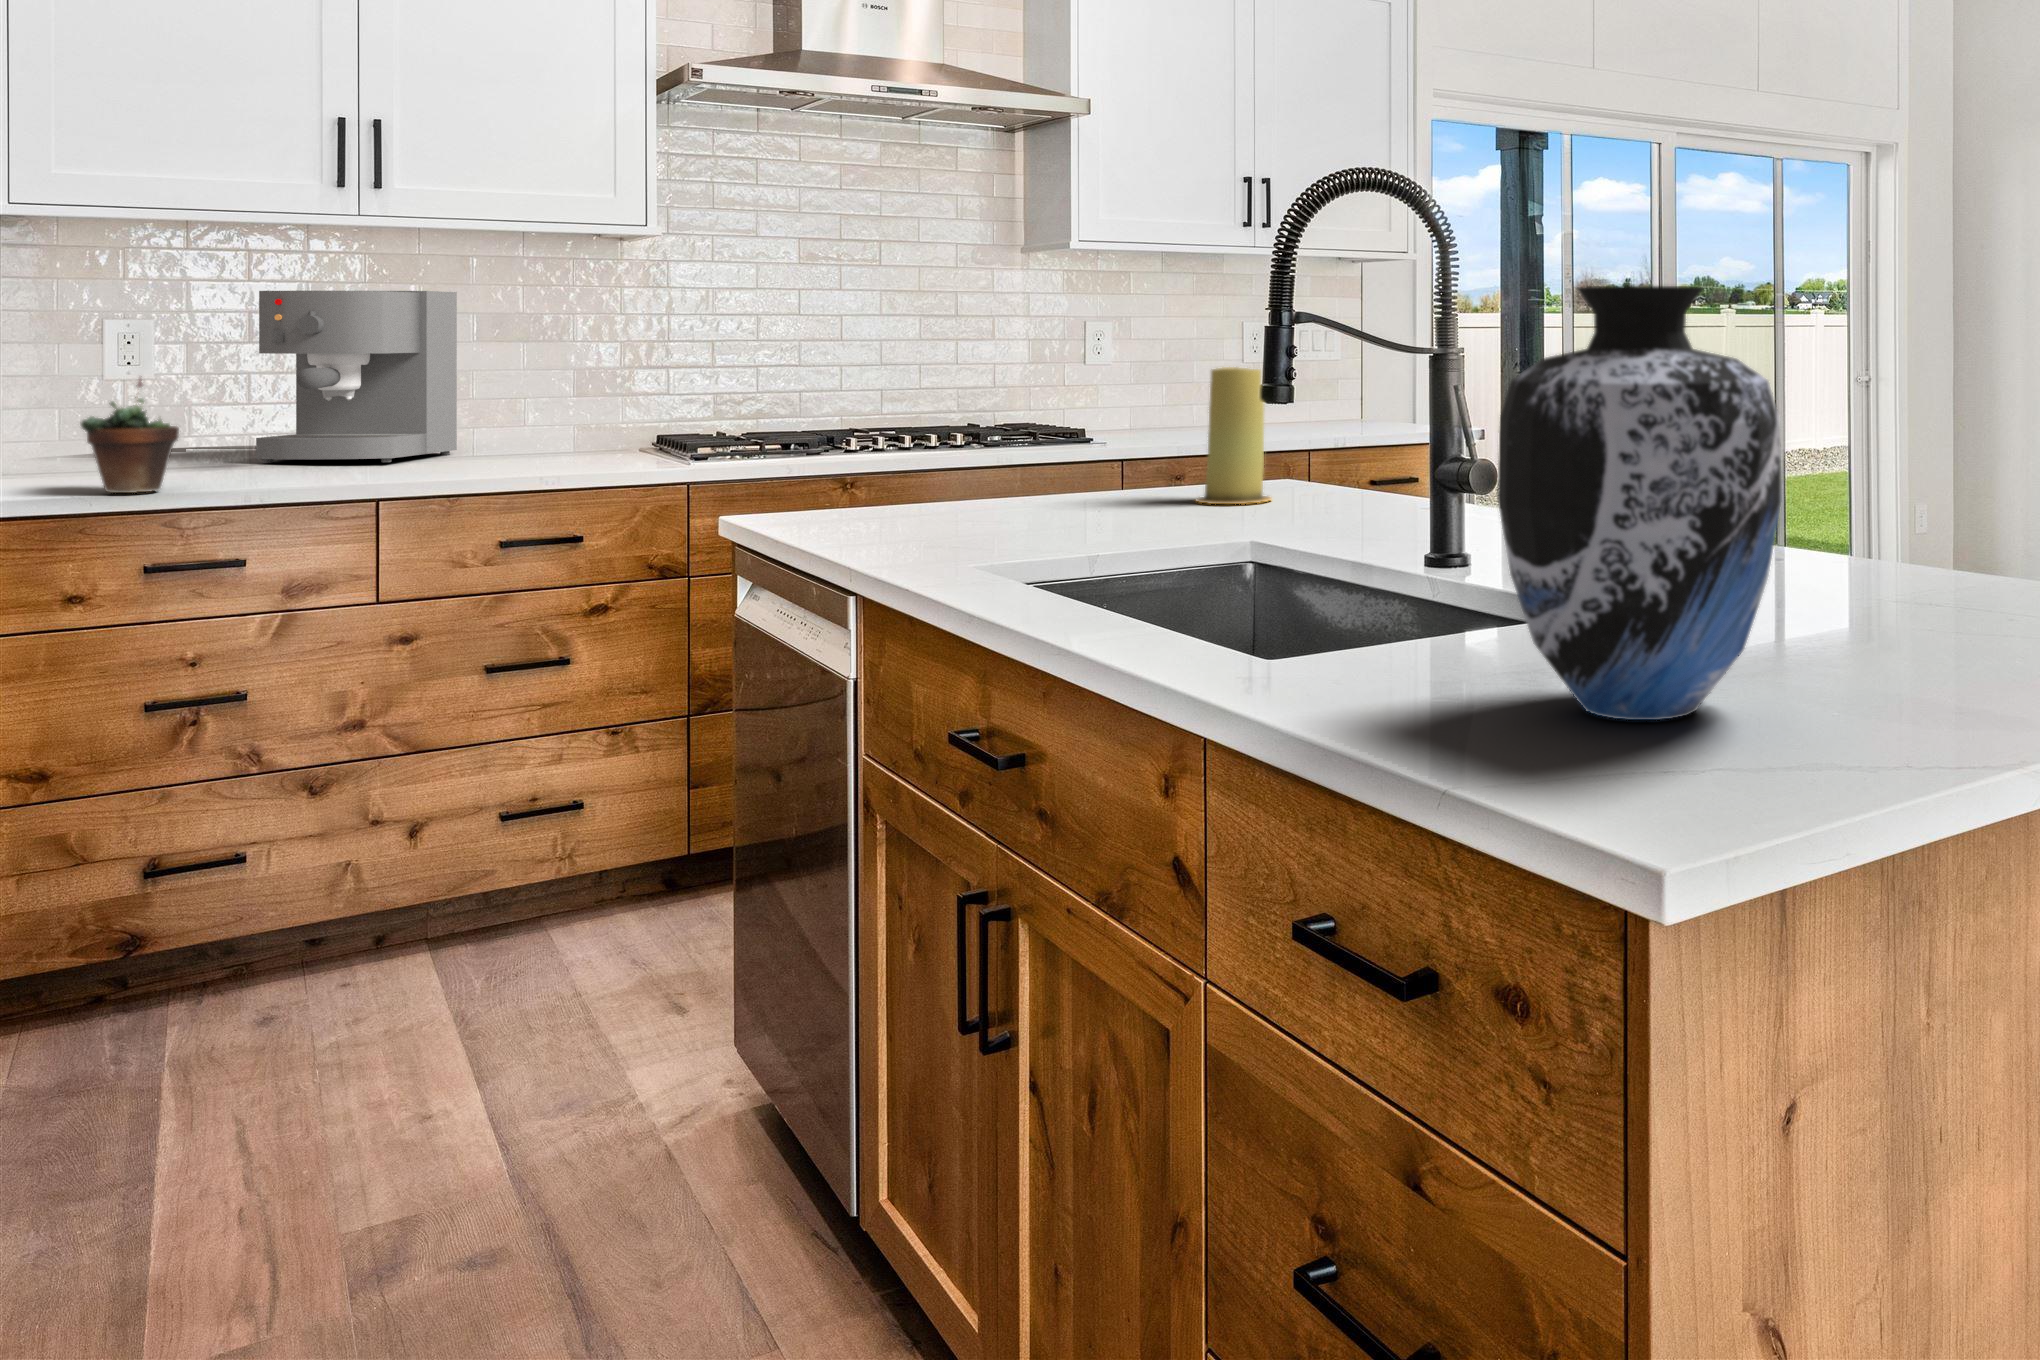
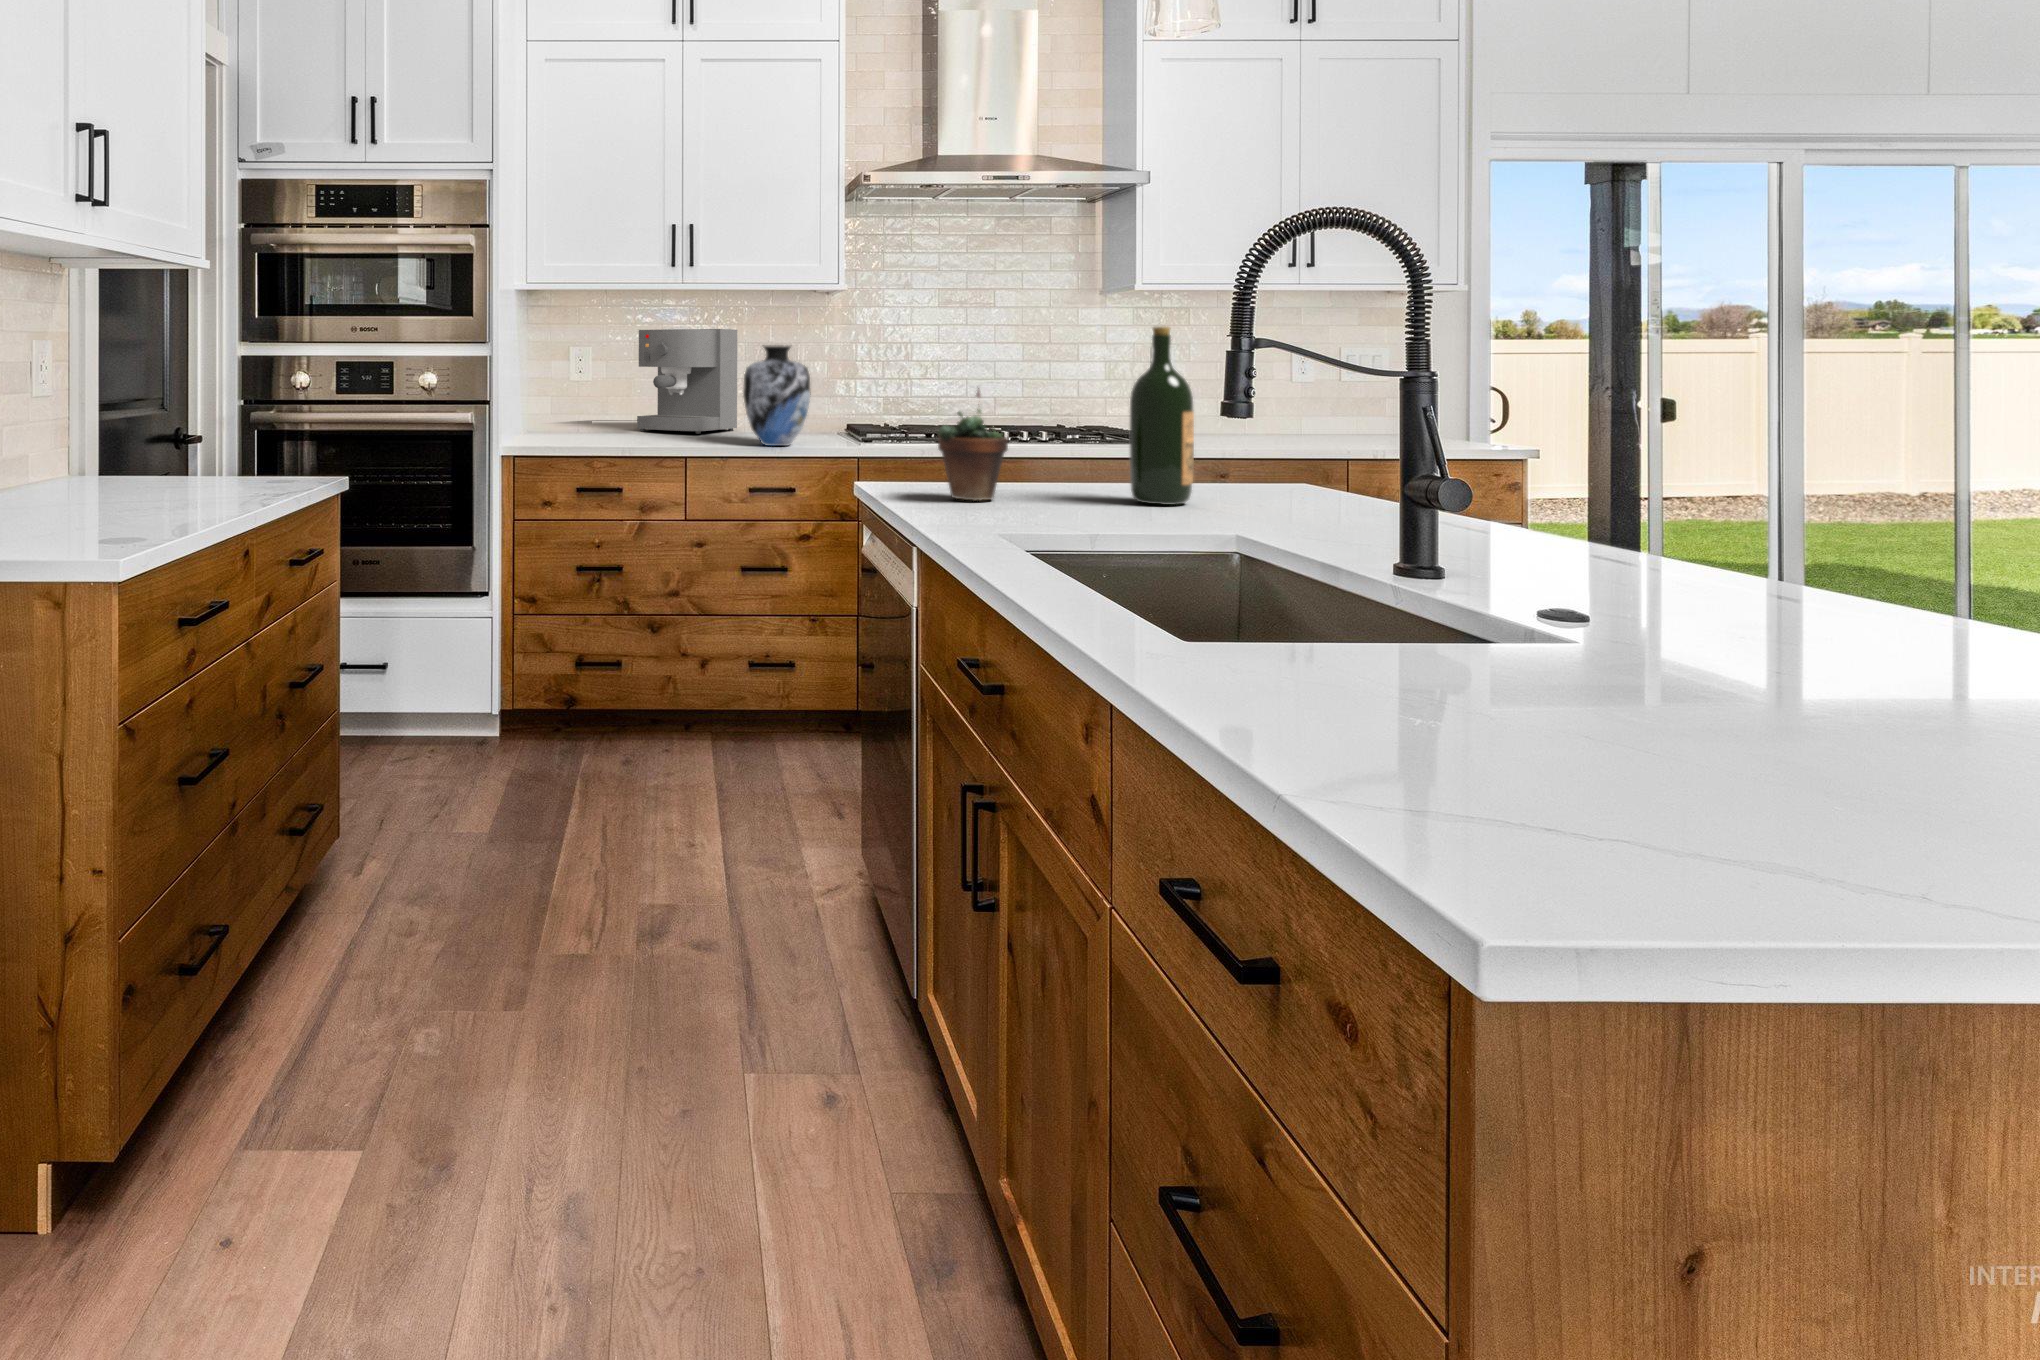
vase: present [1497,286,1782,720] -> present [743,345,811,446]
wine bottle: none [1122,300,1197,517] -> present [1130,326,1194,505]
candle: present [1196,367,1271,504] -> none [1198,383,1269,499]
succulent plant: present [81,378,179,493] -> present [938,388,1008,501]

